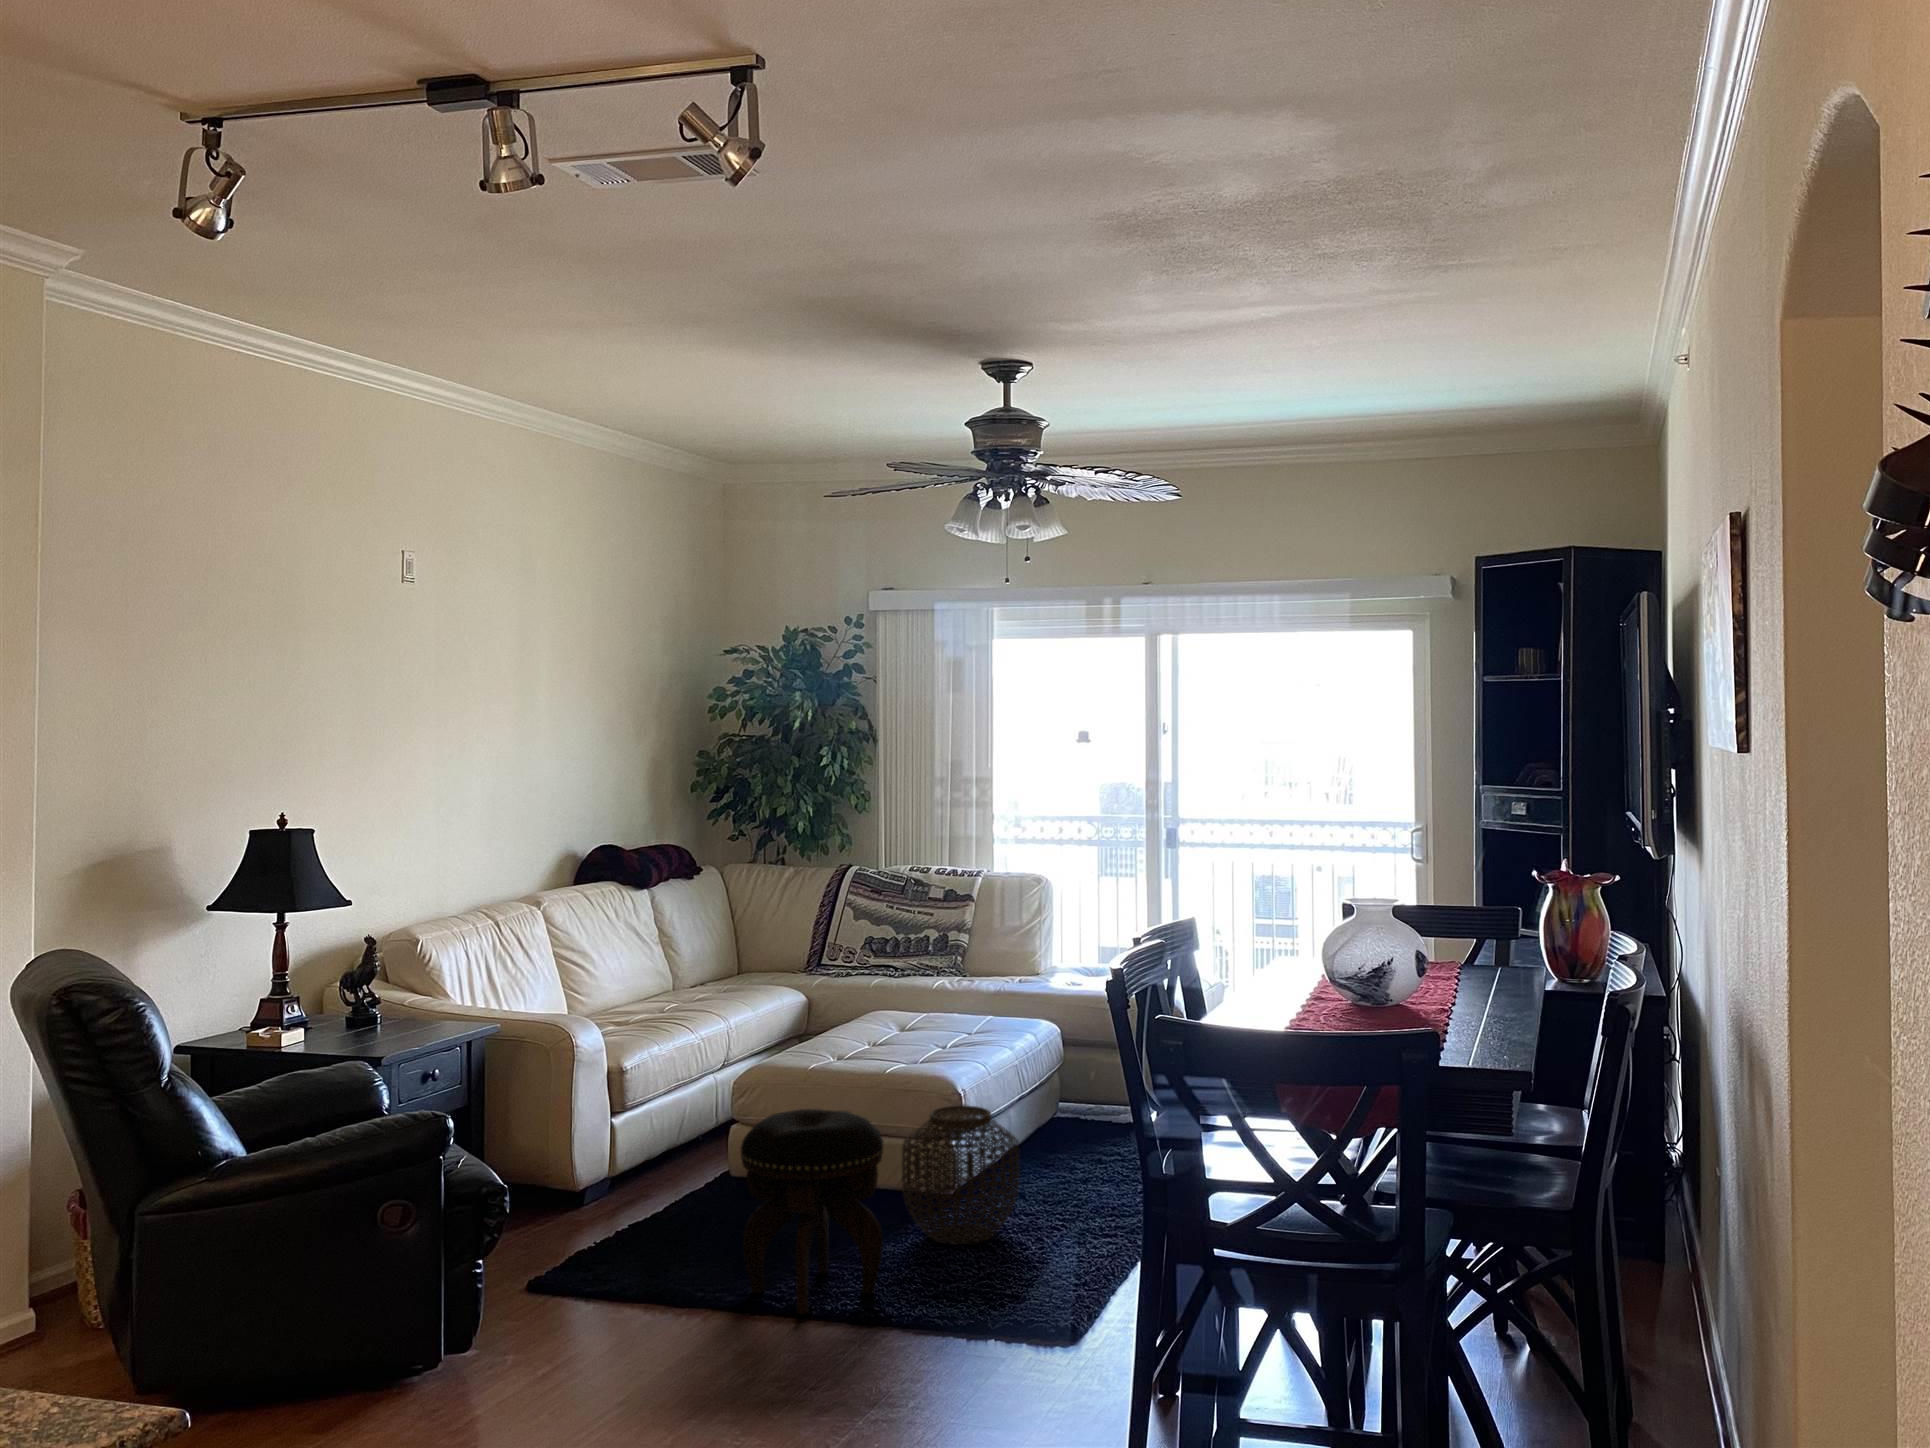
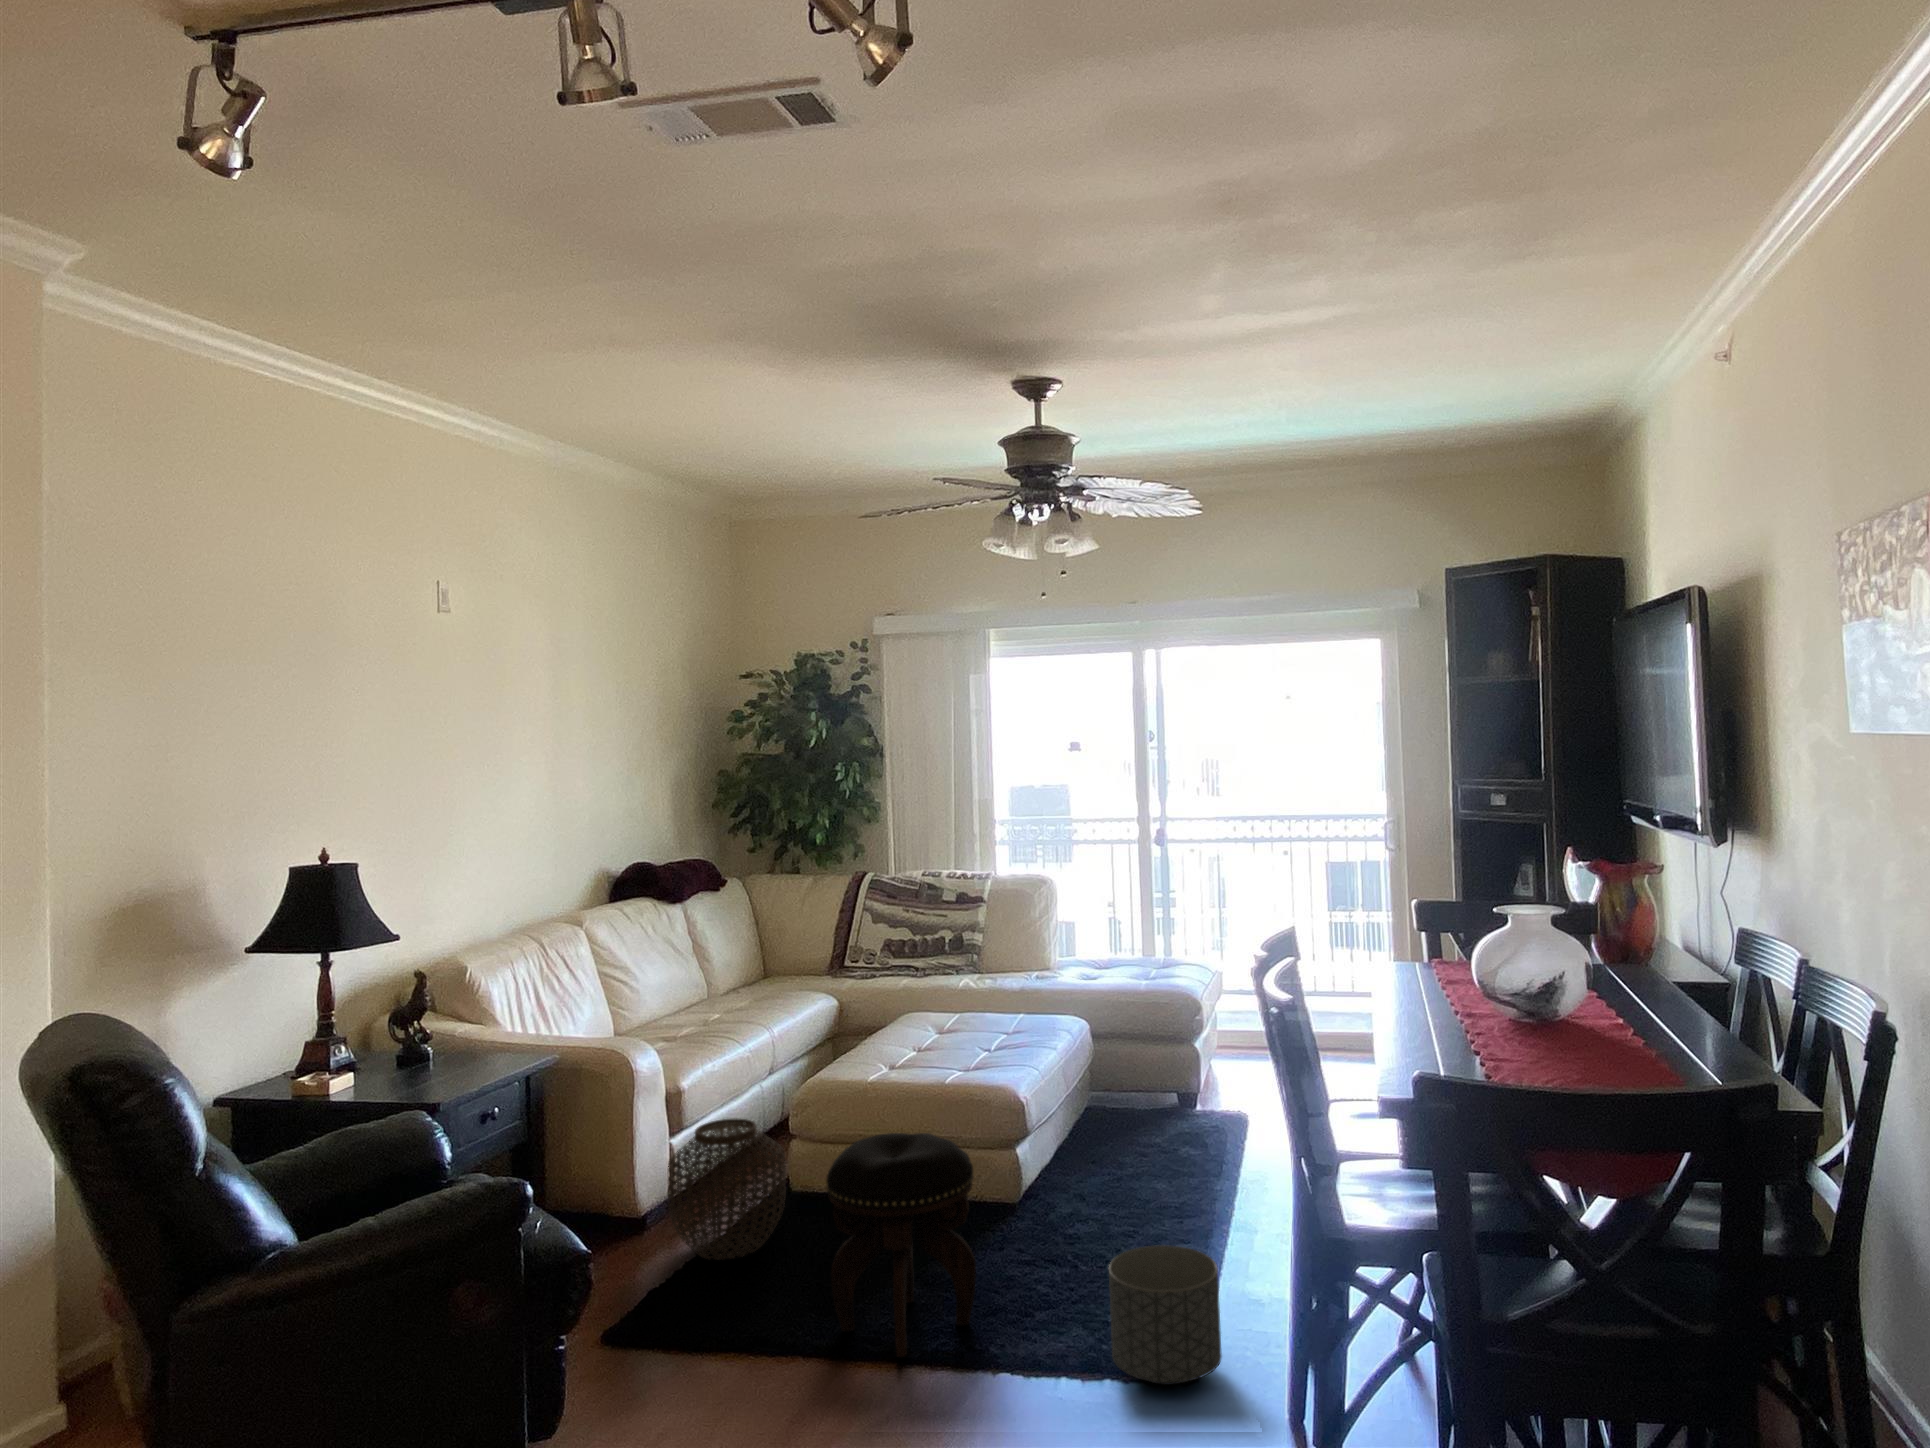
woven basket: present [902,1105,1020,1244] -> present [667,1119,786,1260]
planter: none [994,1222,1099,1347] -> present [1109,1245,1222,1385]

